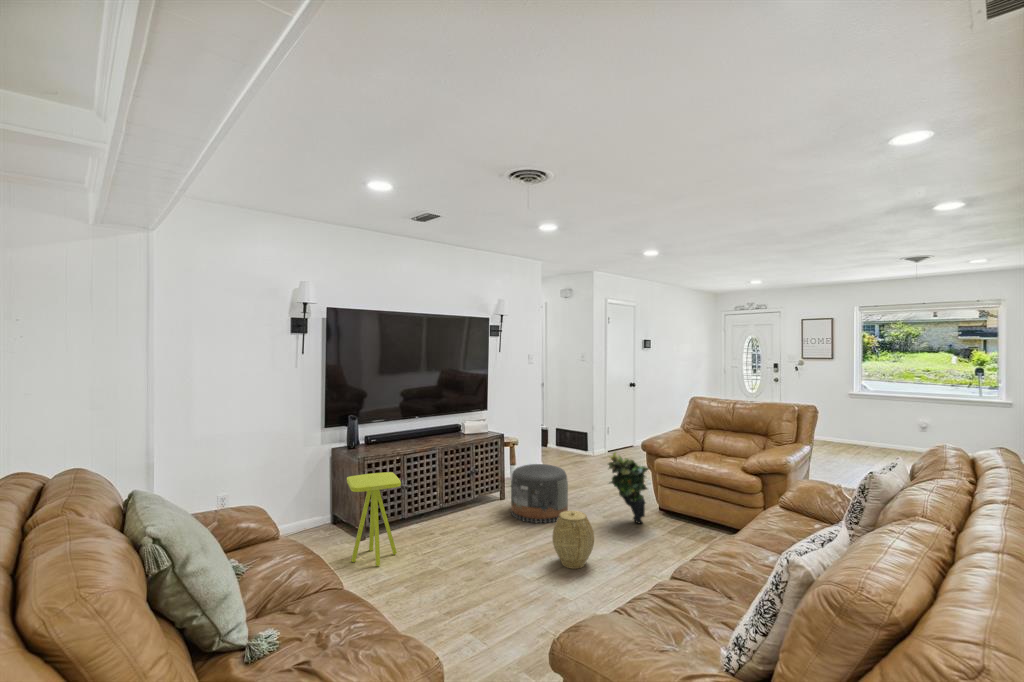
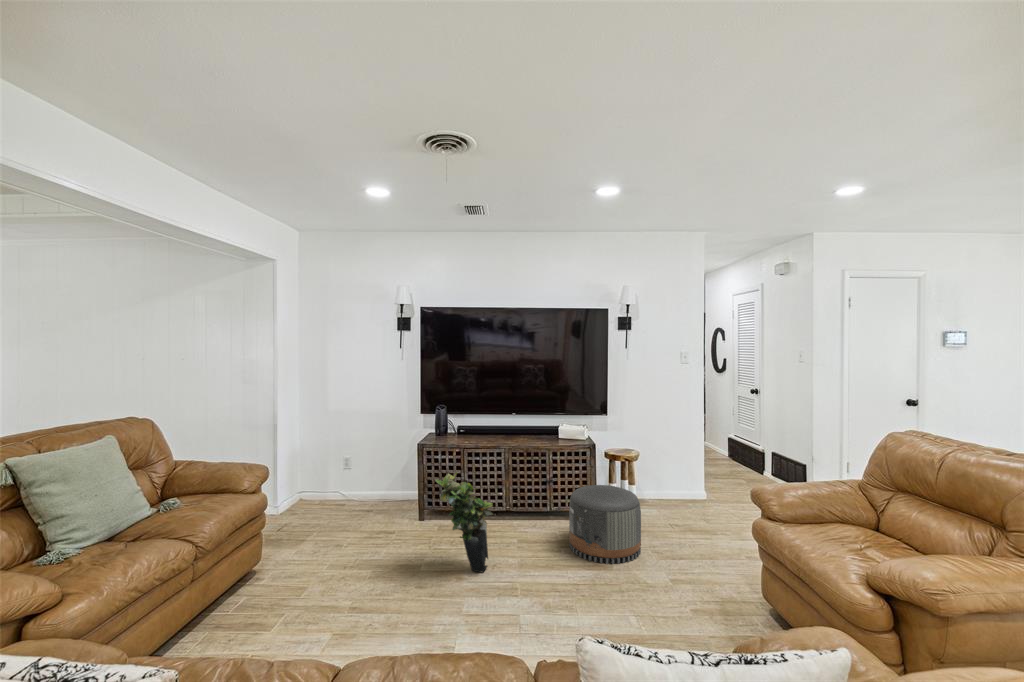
potted plant: present [608,452,649,523] -> present [436,473,493,572]
side table: present [347,472,401,566] -> none [368,459,426,546]
woven basket: present [552,511,594,569] -> none [505,548,558,627]

